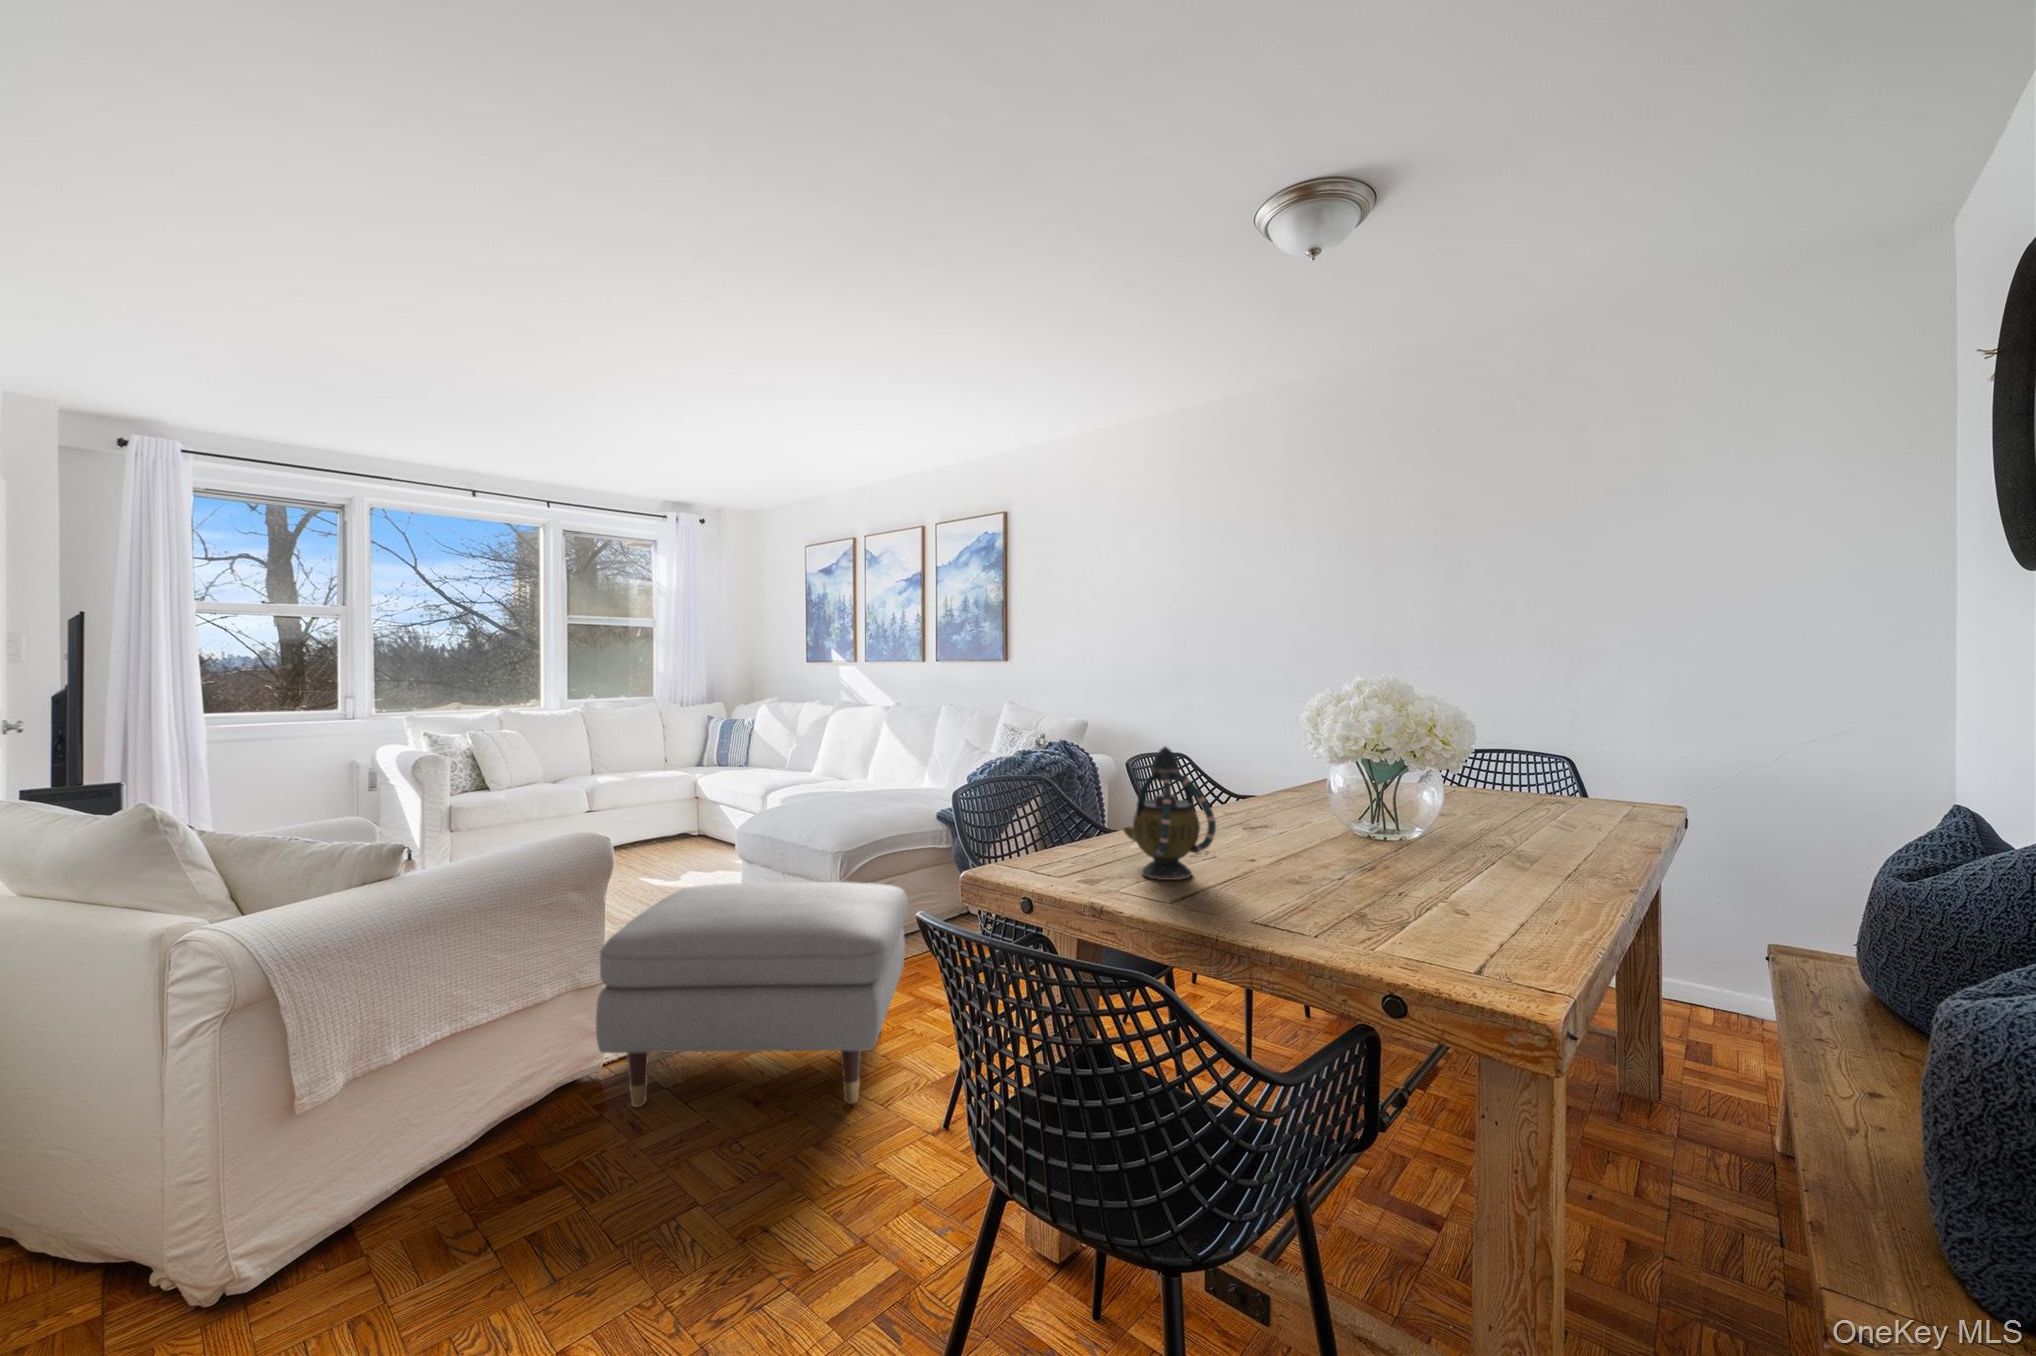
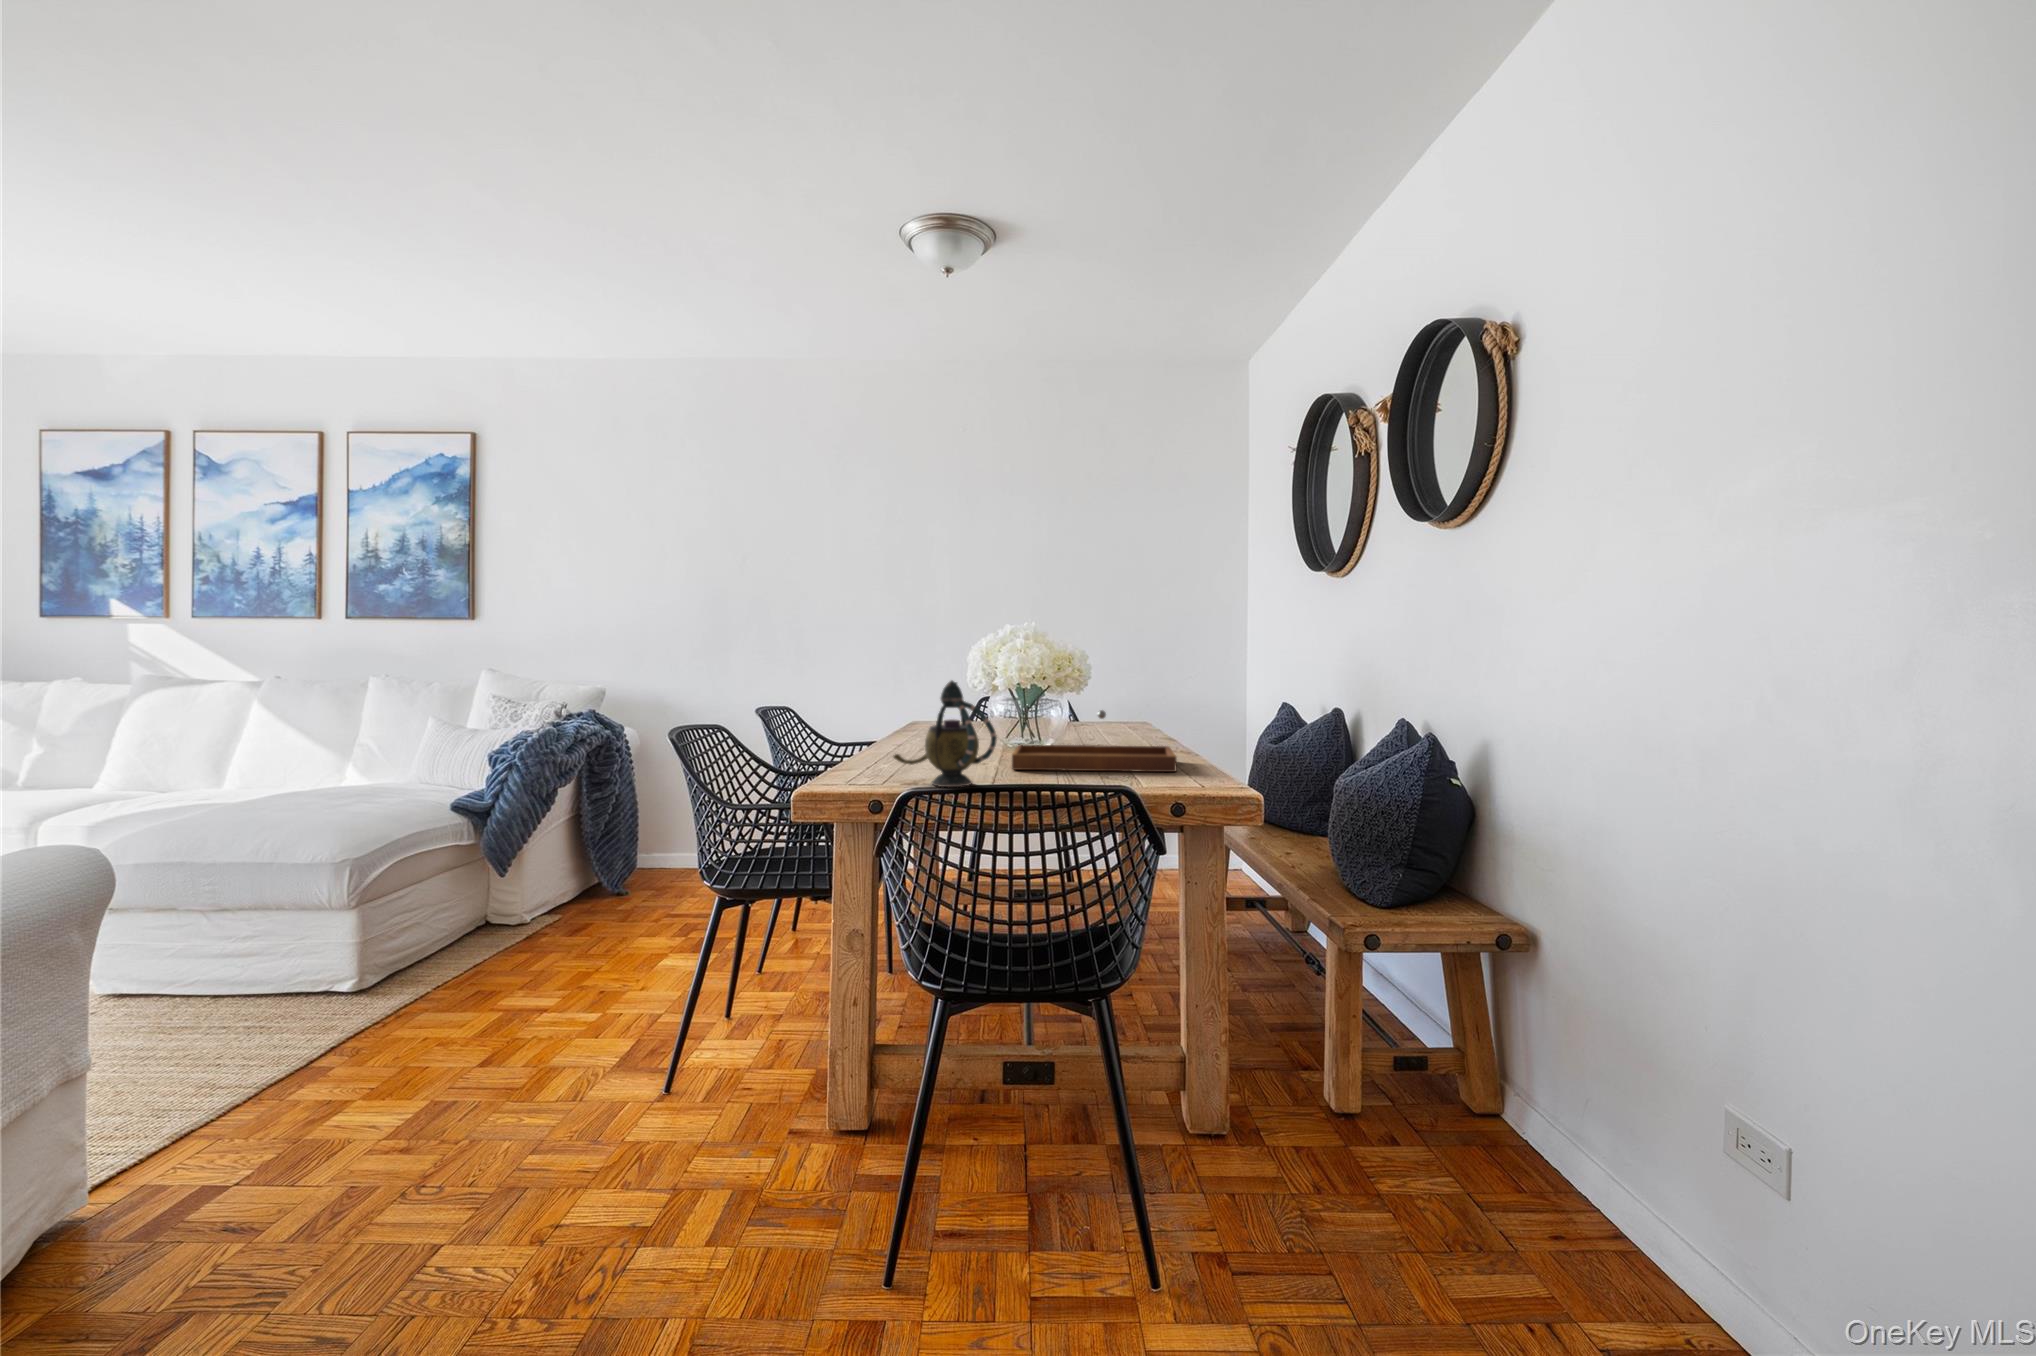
tray: none [1284,793,1559,904] -> present [1012,710,1177,772]
ottoman: present [596,882,908,1107] -> none [143,874,582,1211]

